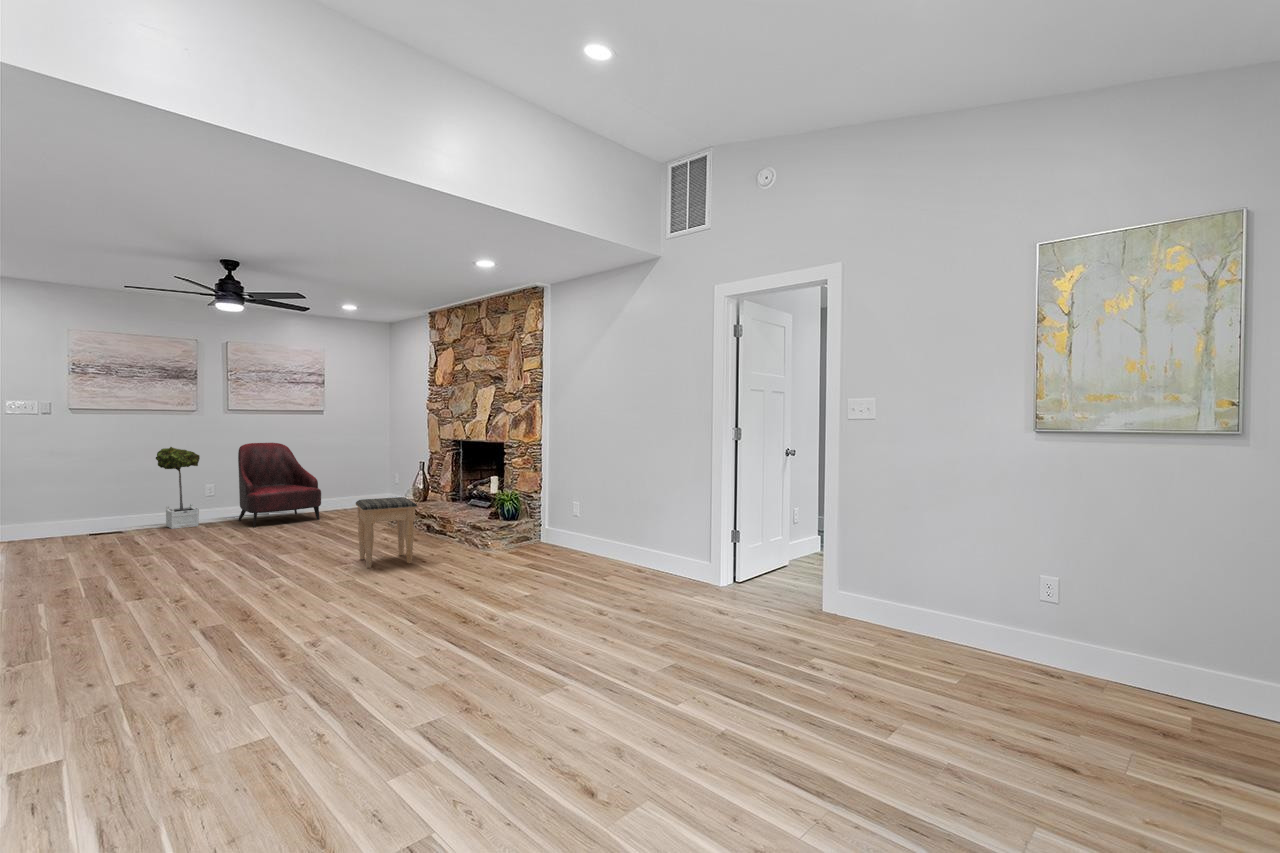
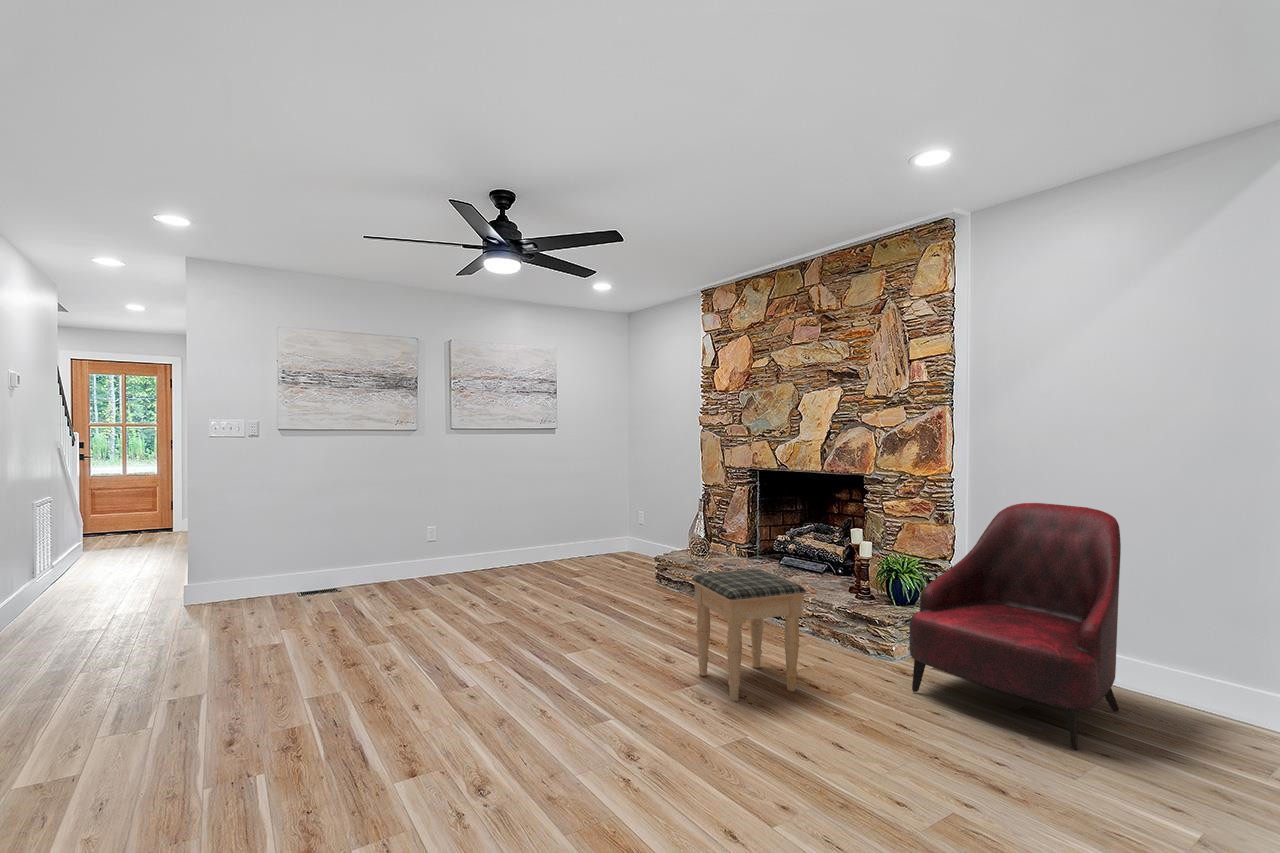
armchair: present [238,443,321,528] -> present [909,503,1121,750]
potted tree: present [156,447,200,529] -> none [374,478,424,589]

